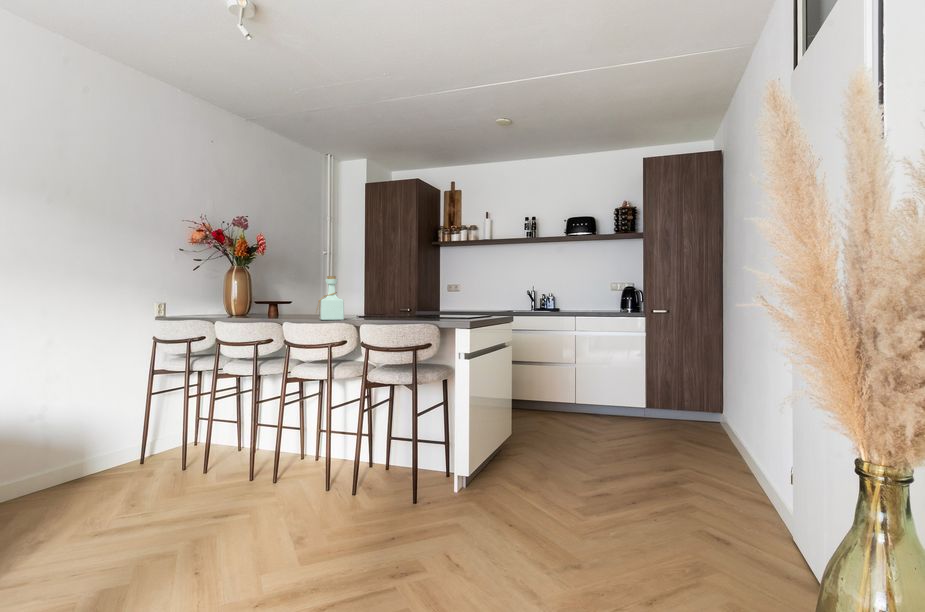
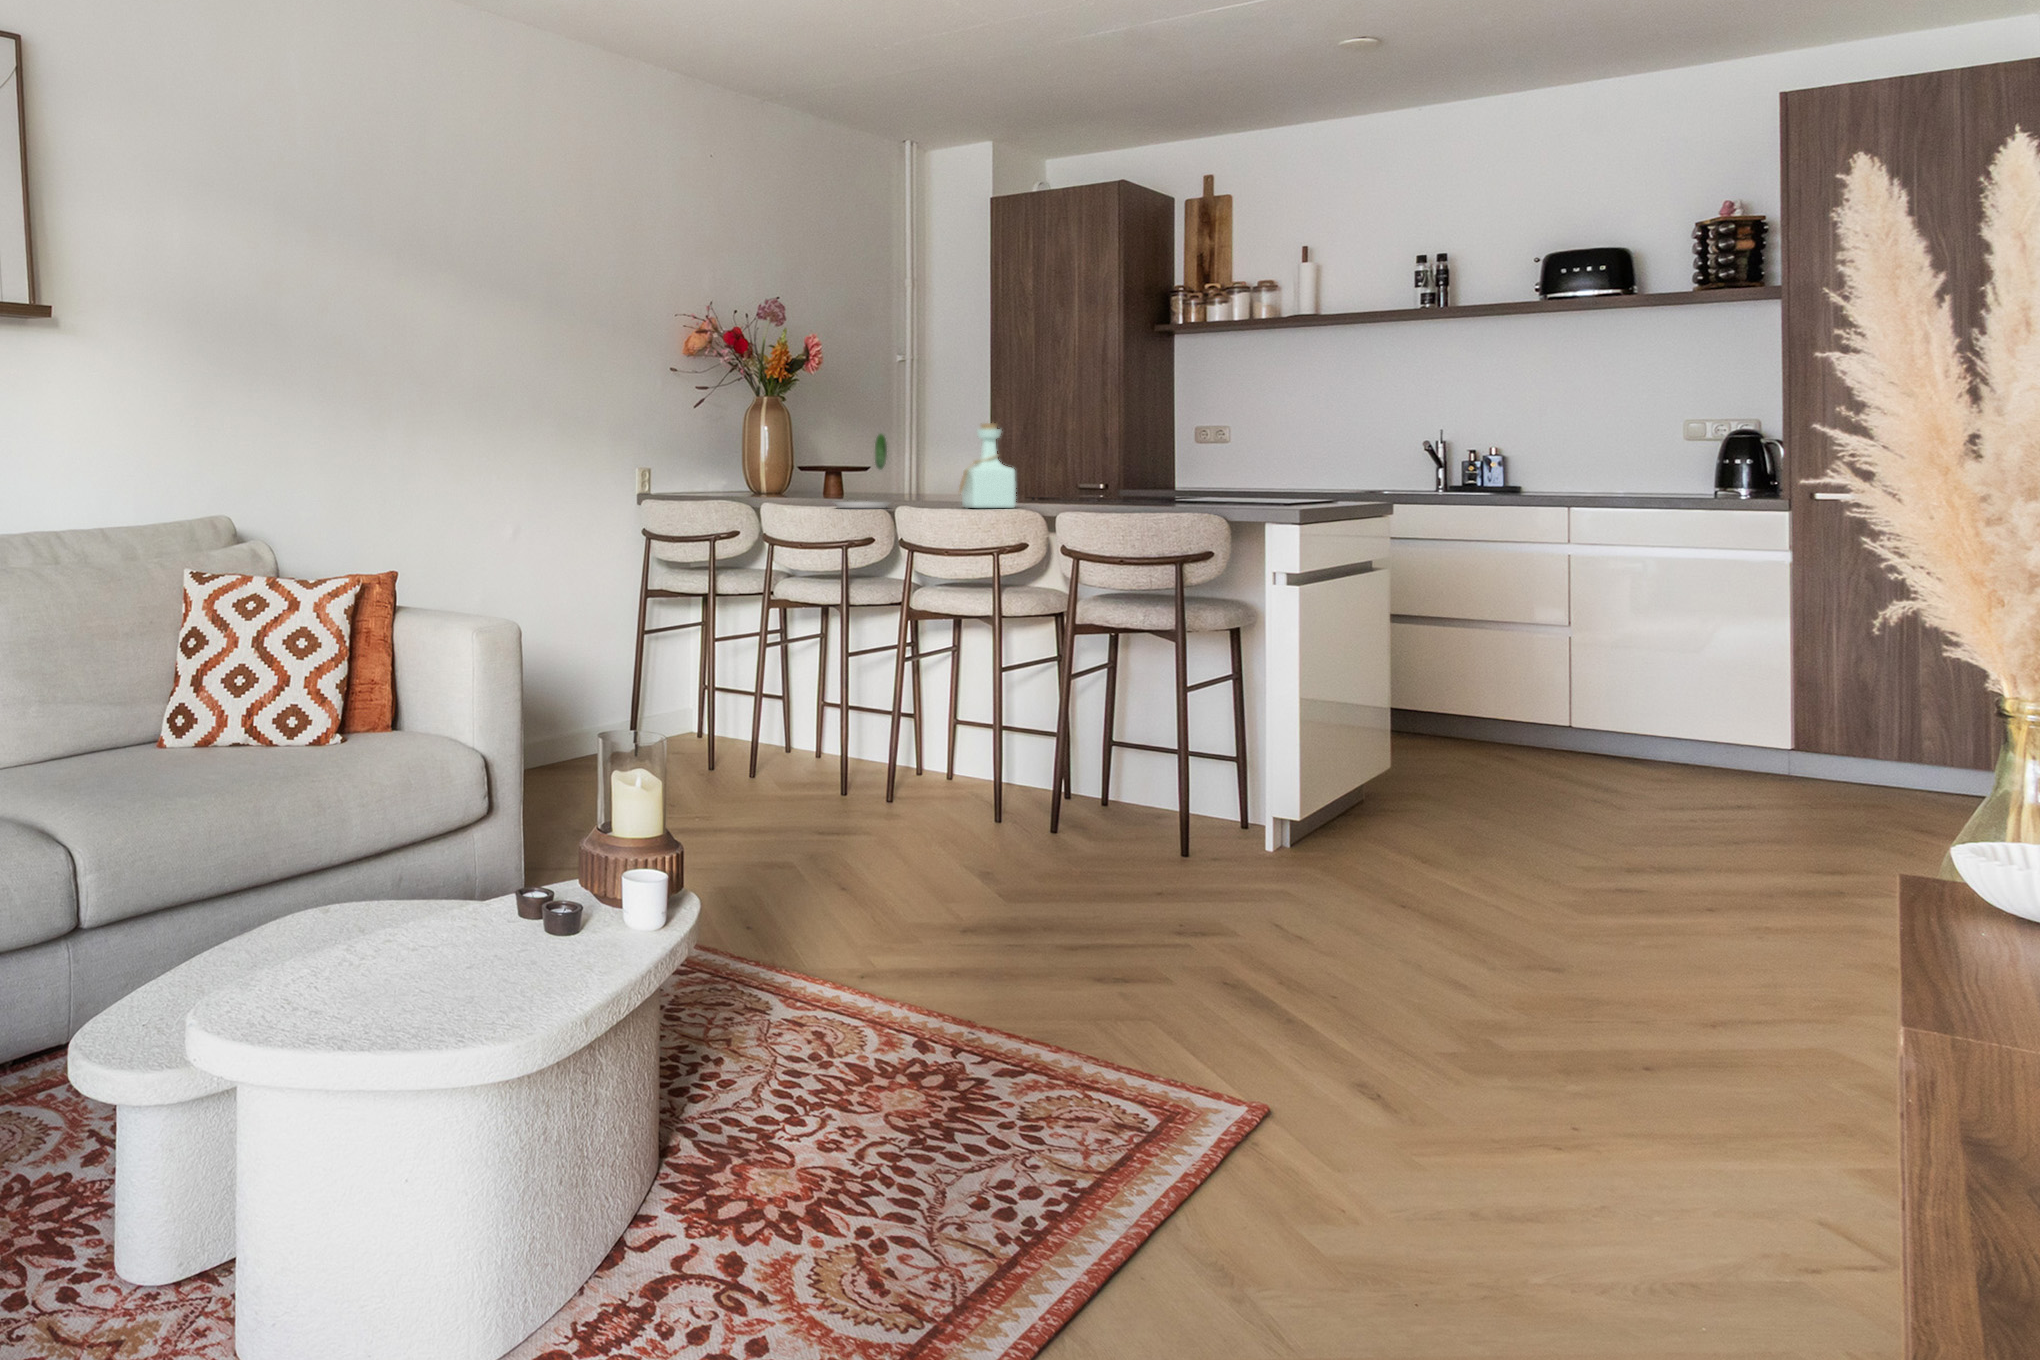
plate: none [250,281,284,321] -> present [836,434,889,508]

